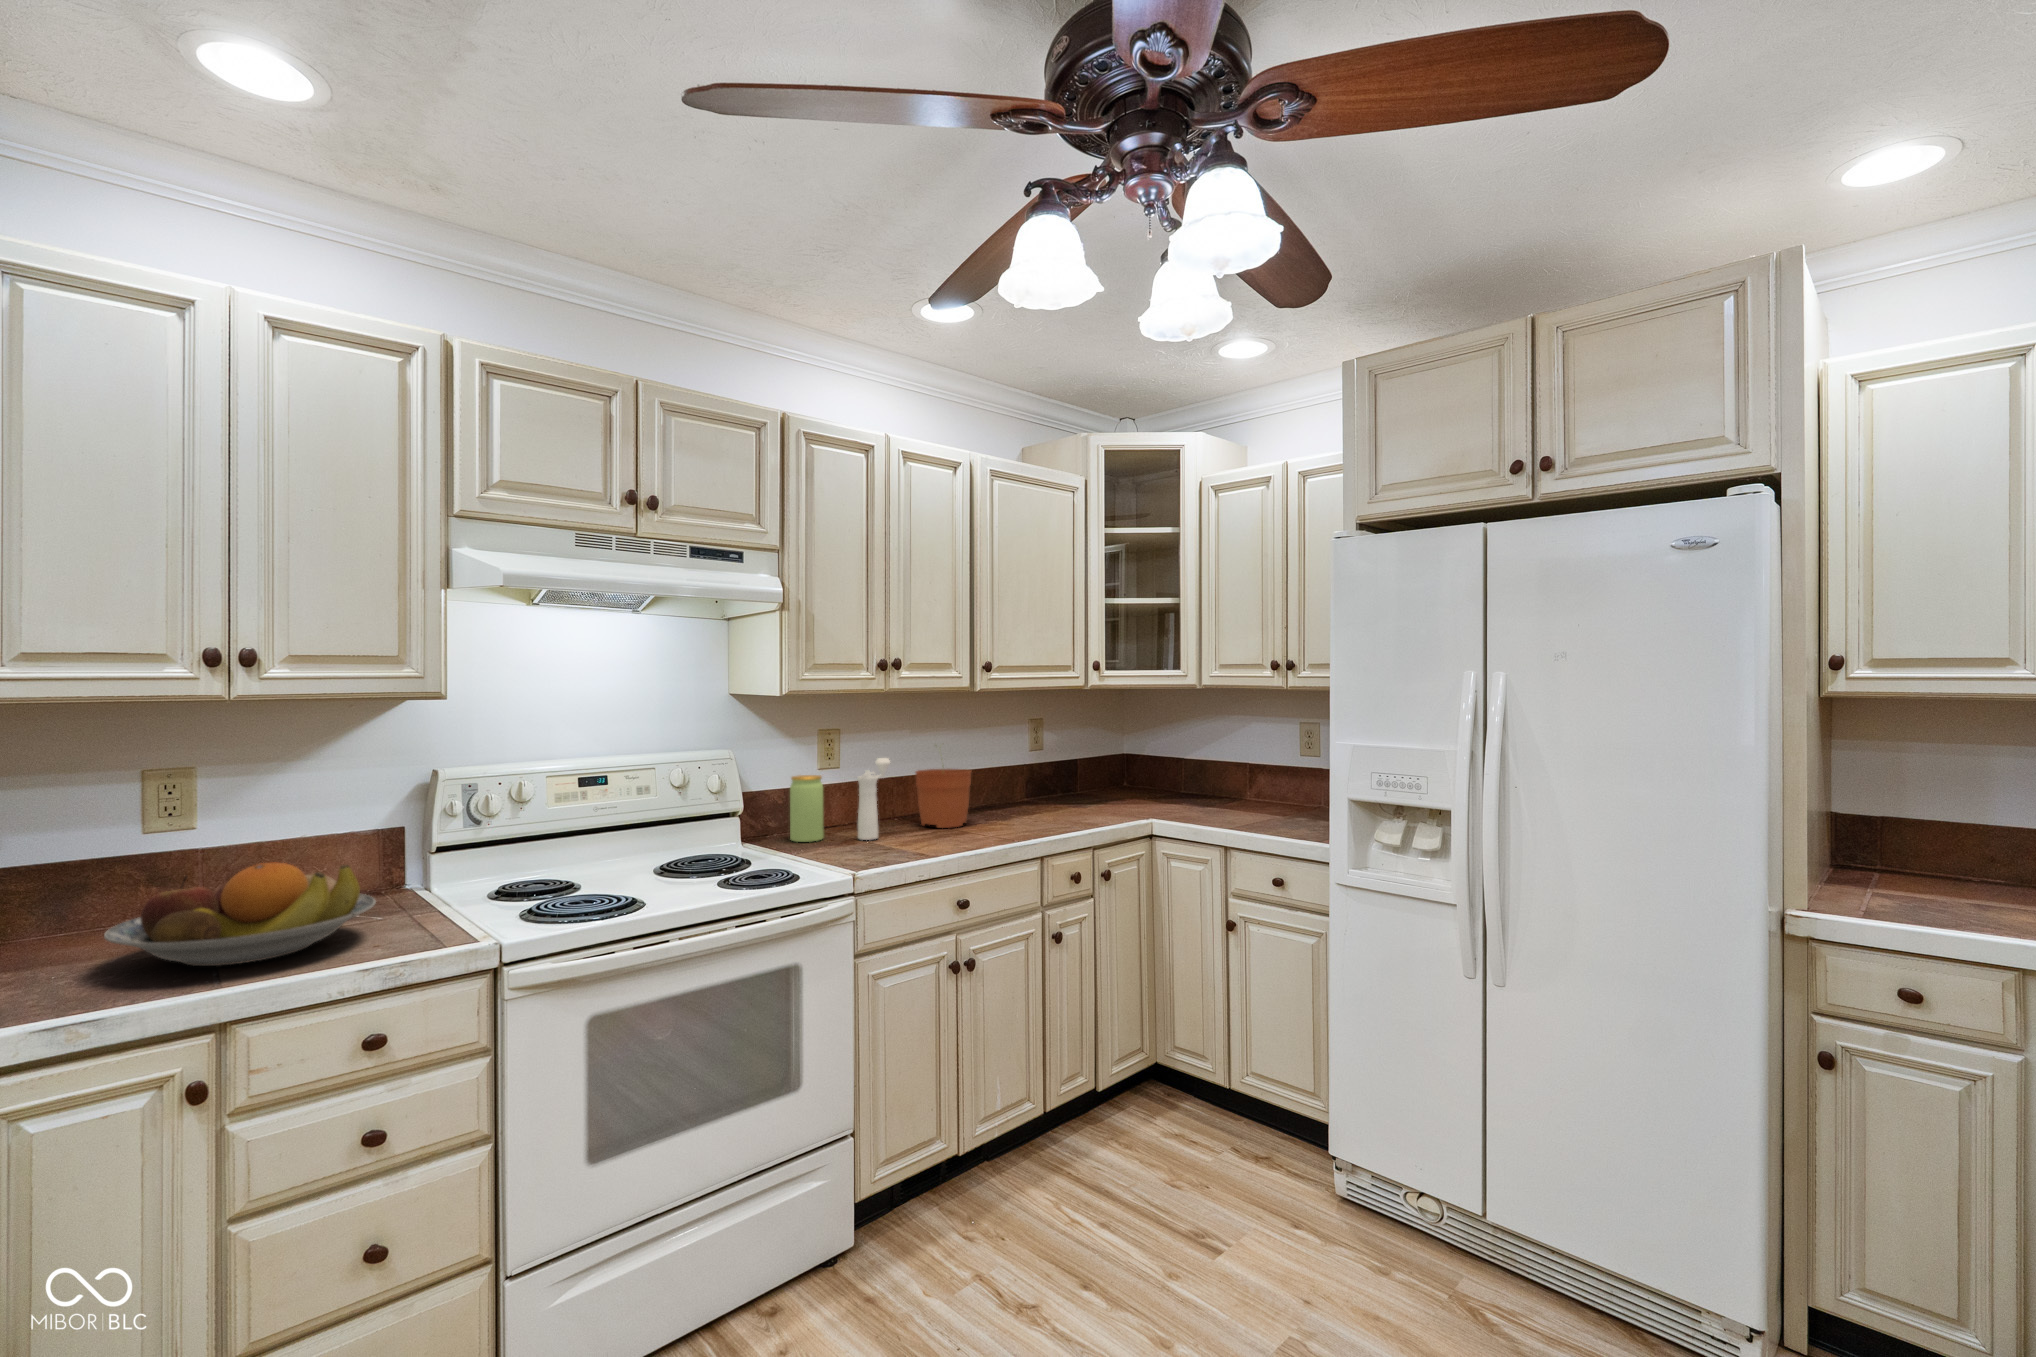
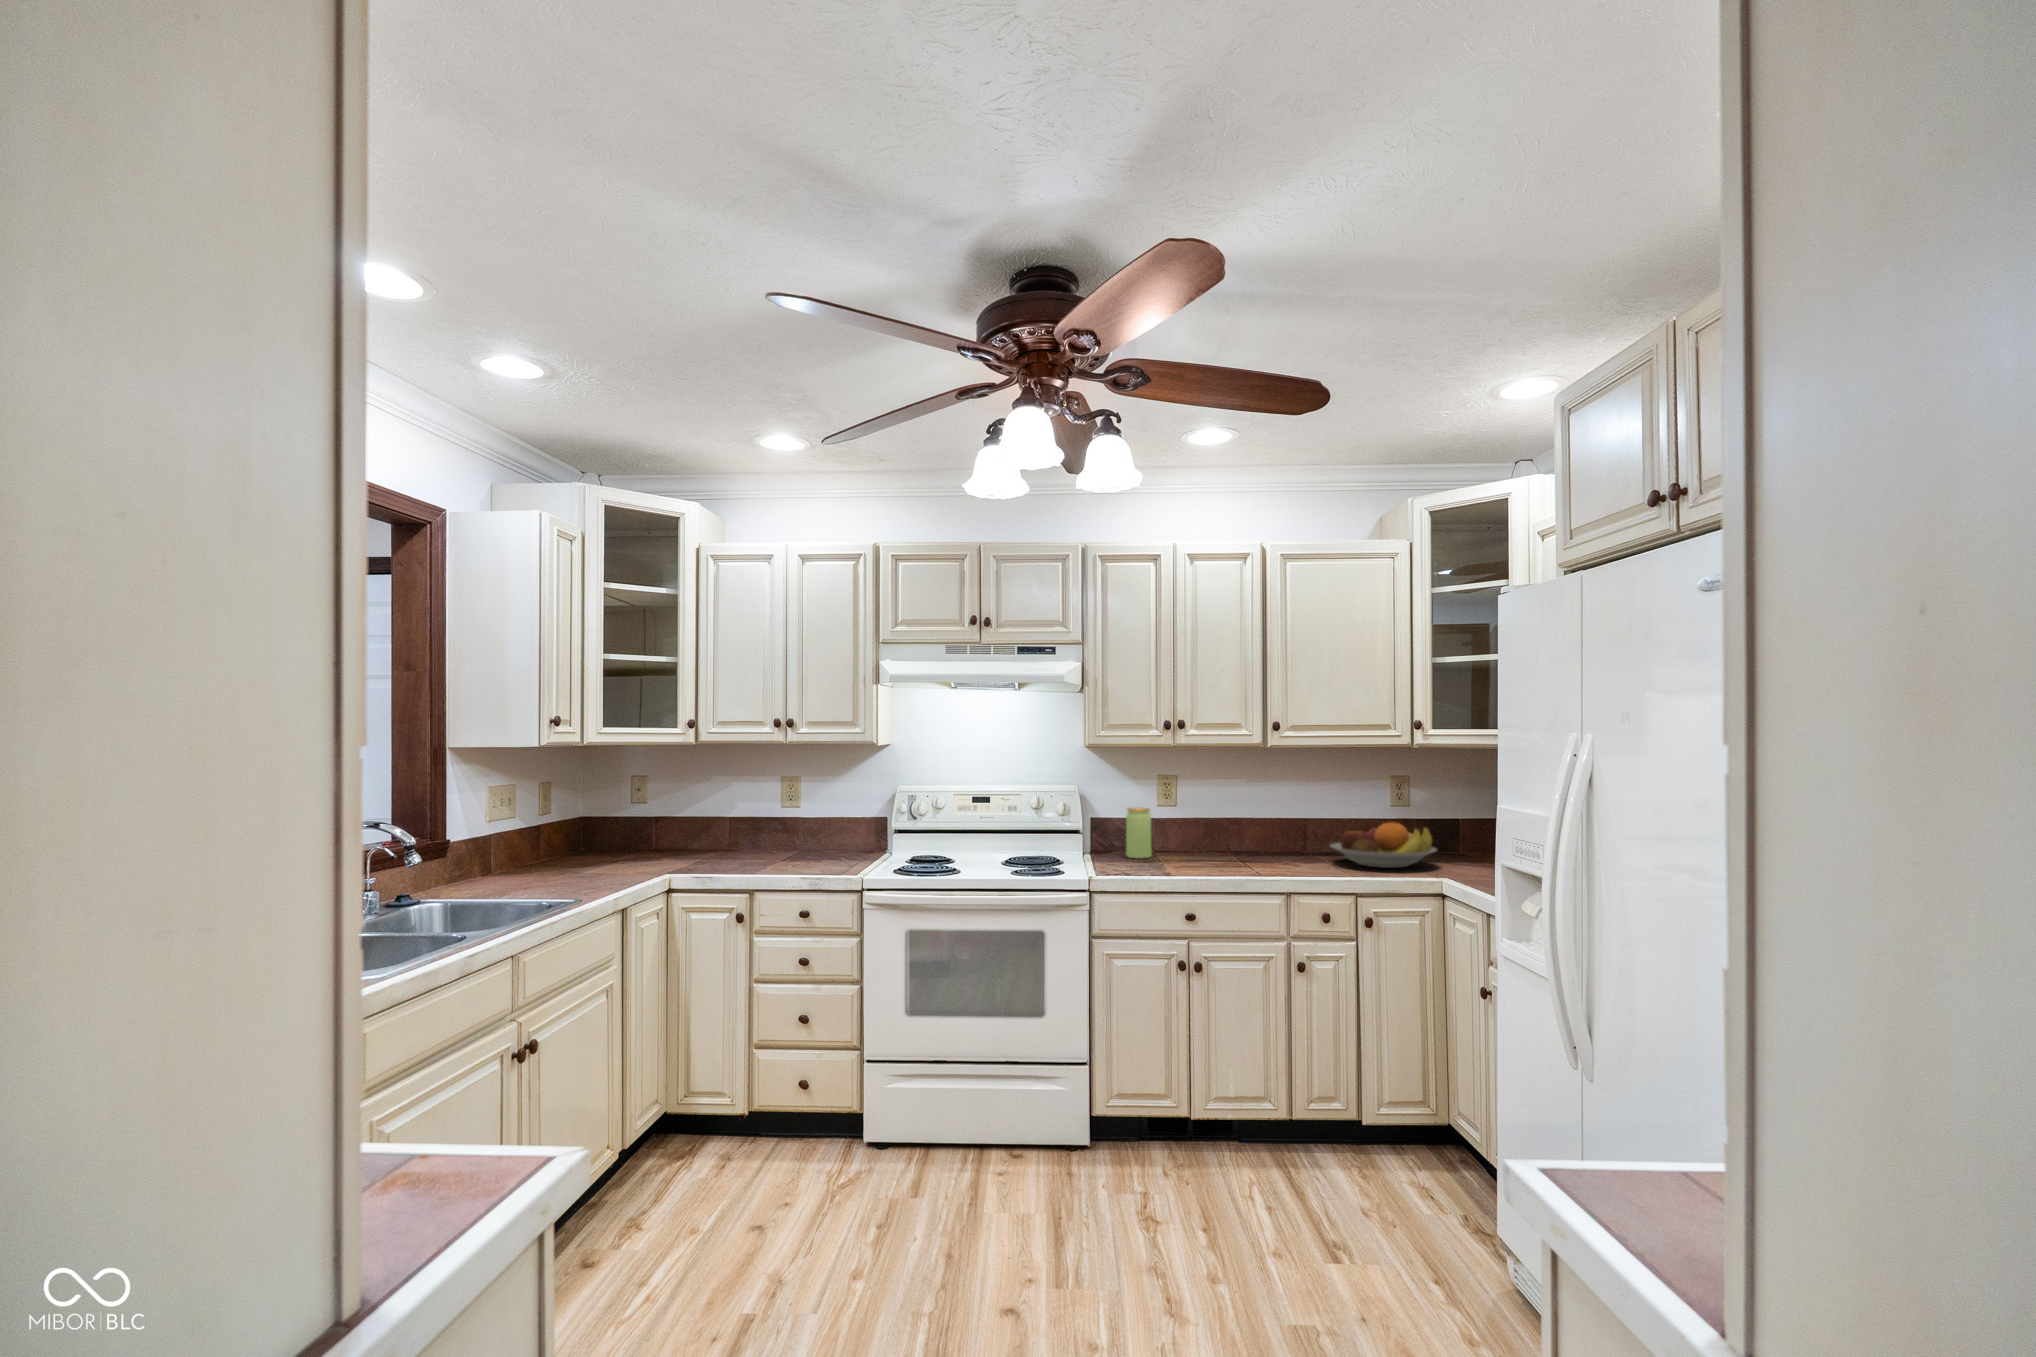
pepper mill: present [858,758,890,840] -> none [1169,799,1208,862]
plant pot: present [916,769,971,828] -> none [1235,790,1285,862]
fruit bowl: present [104,863,376,966] -> present [1331,822,1436,868]

